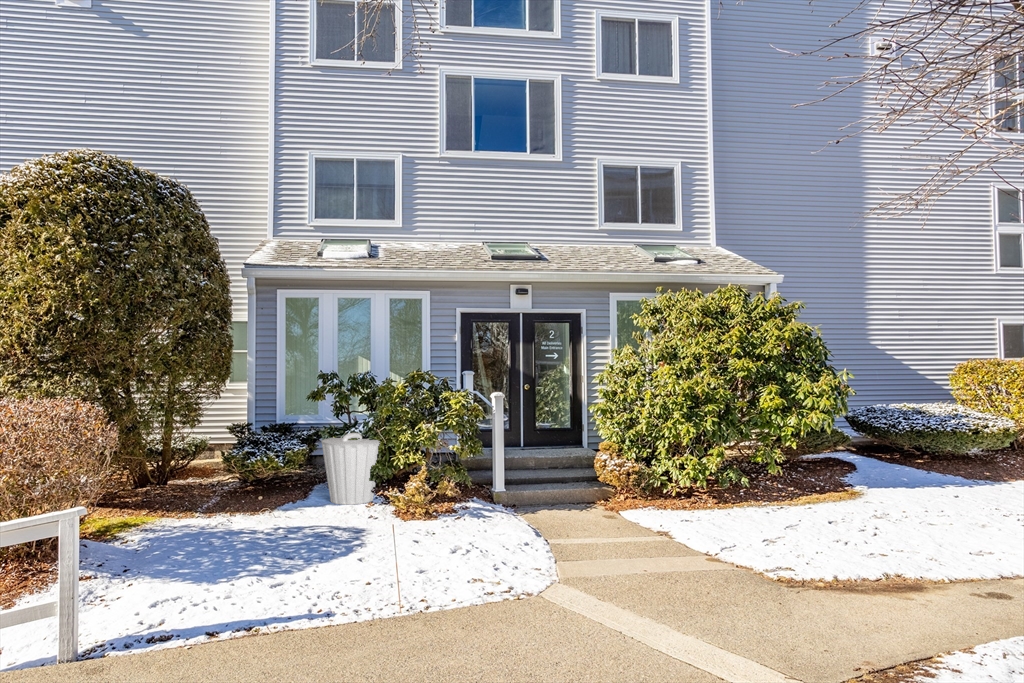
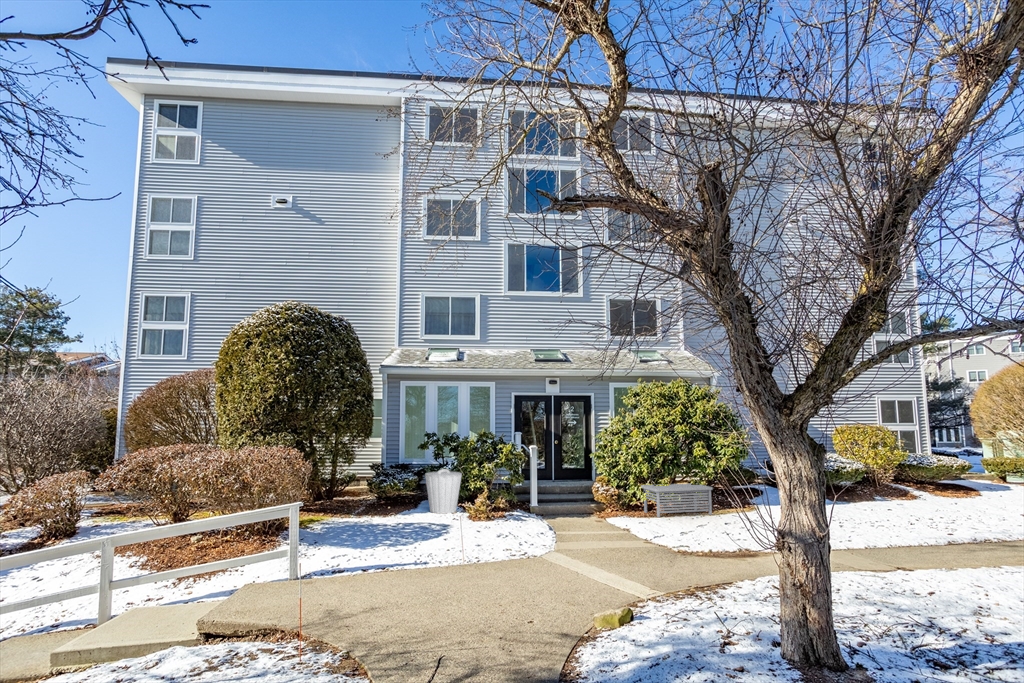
storage bench: none [666,452,776,506] -> present [641,483,713,517]

